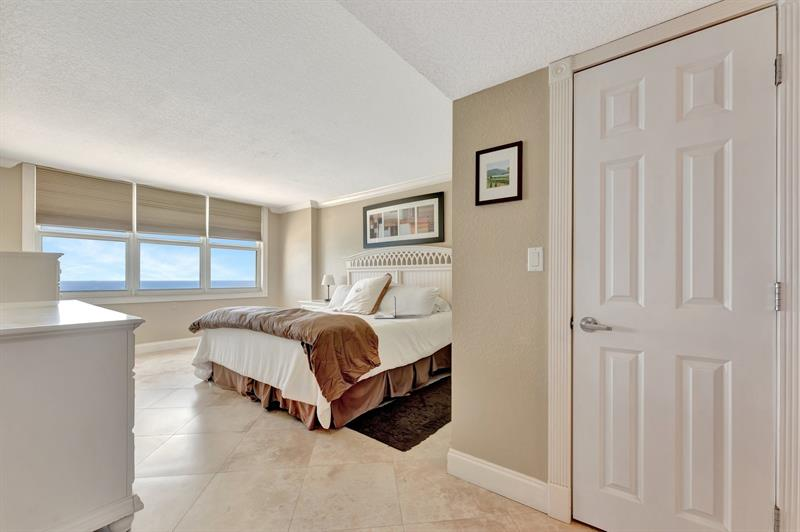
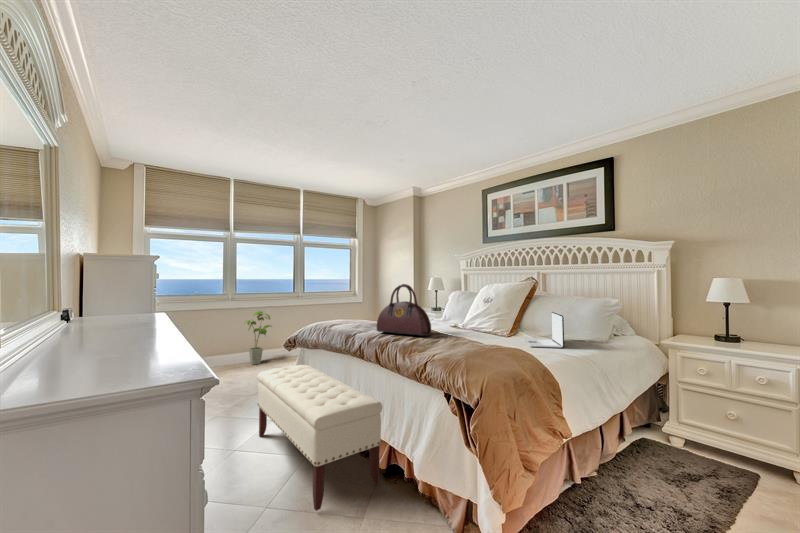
handbag: none [265,276,305,312] -> present [377,284,431,336]
house plant: none [148,306,177,354] -> present [245,311,272,365]
bench: none [165,341,264,427] -> present [258,365,382,511]

